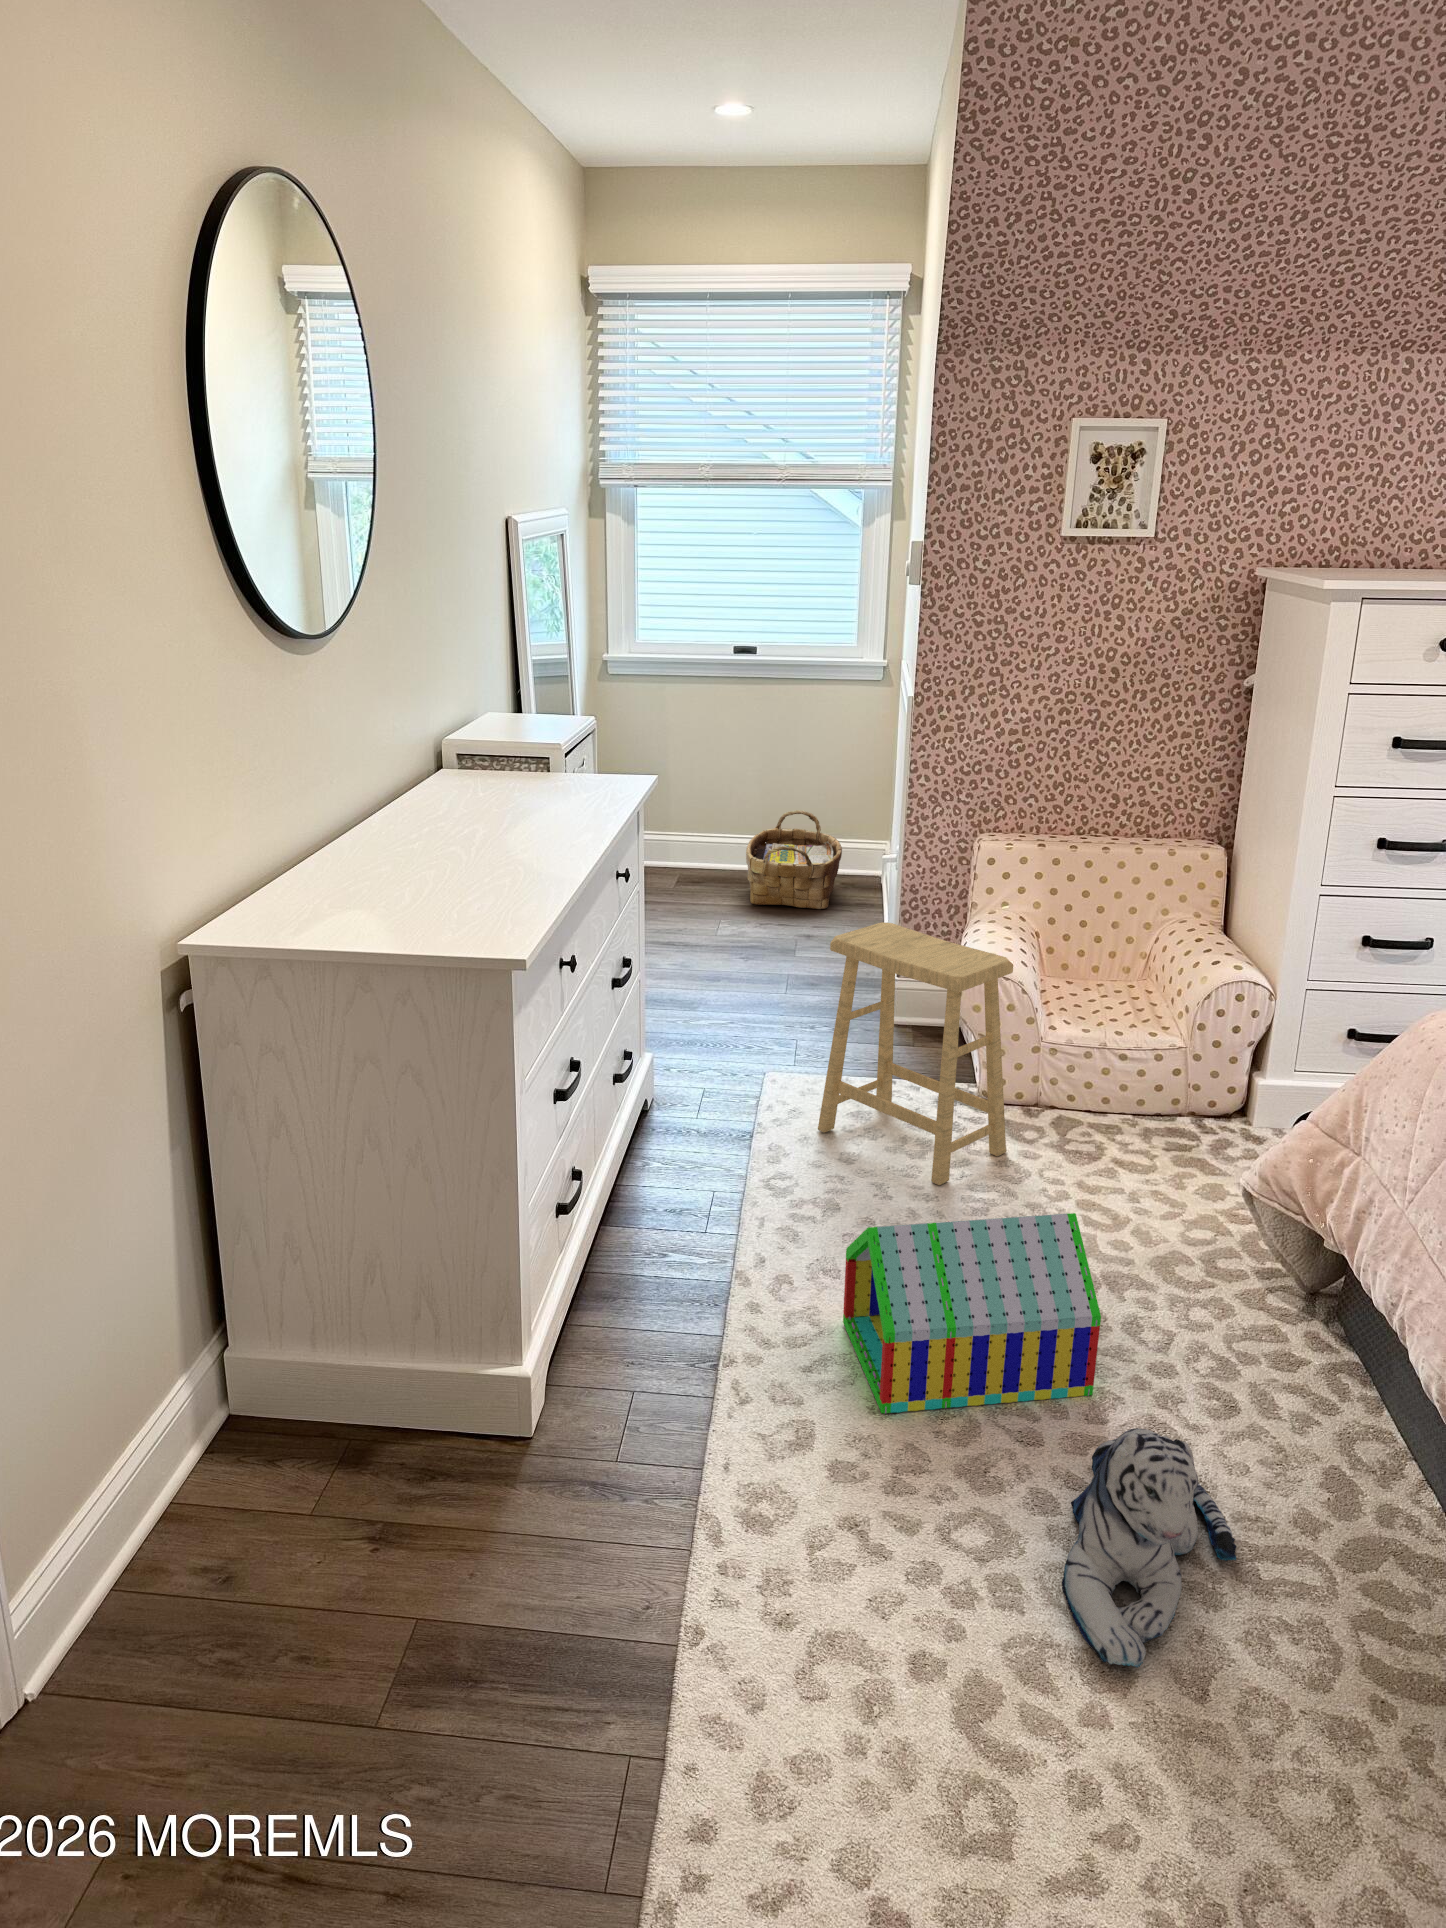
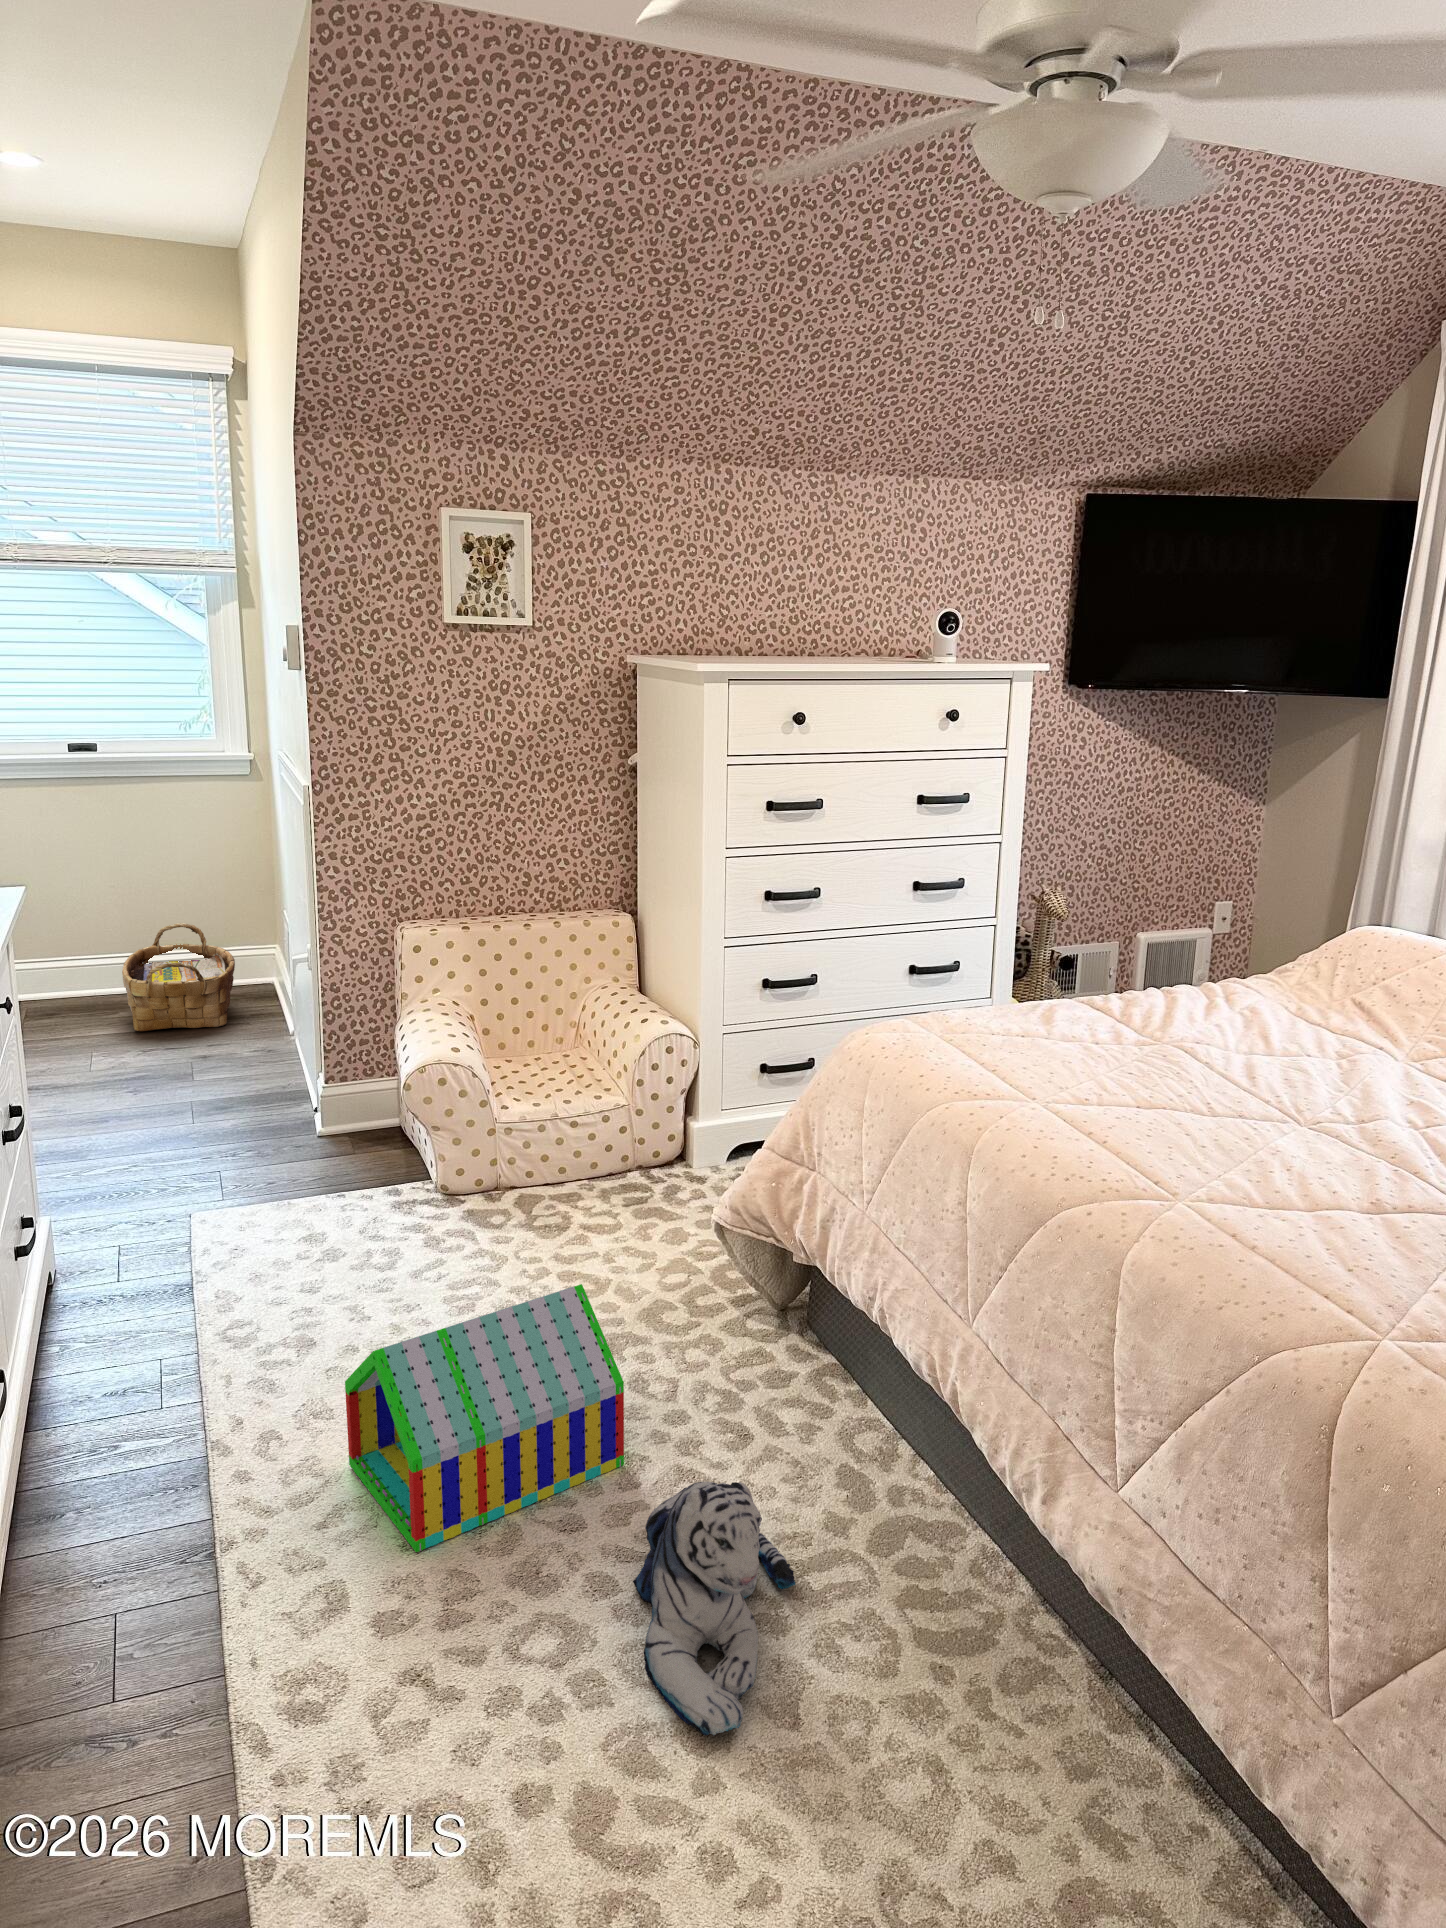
footstool: present [818,922,1013,1185] -> none [263,1024,478,1292]

